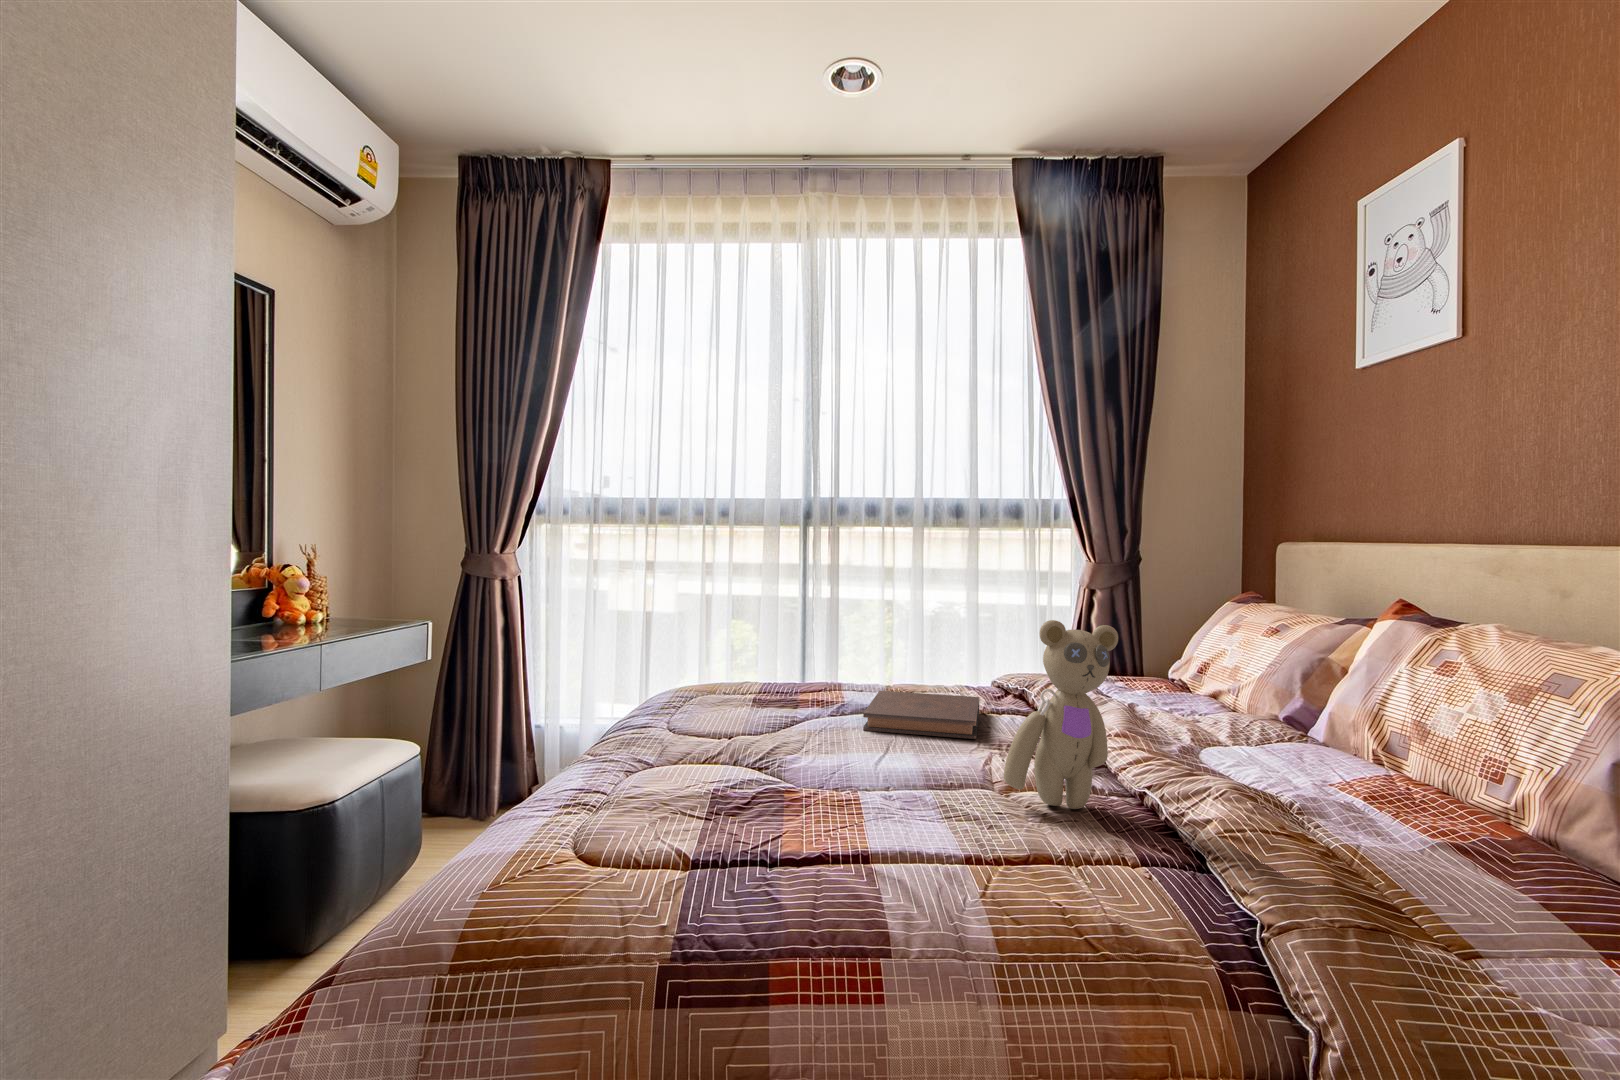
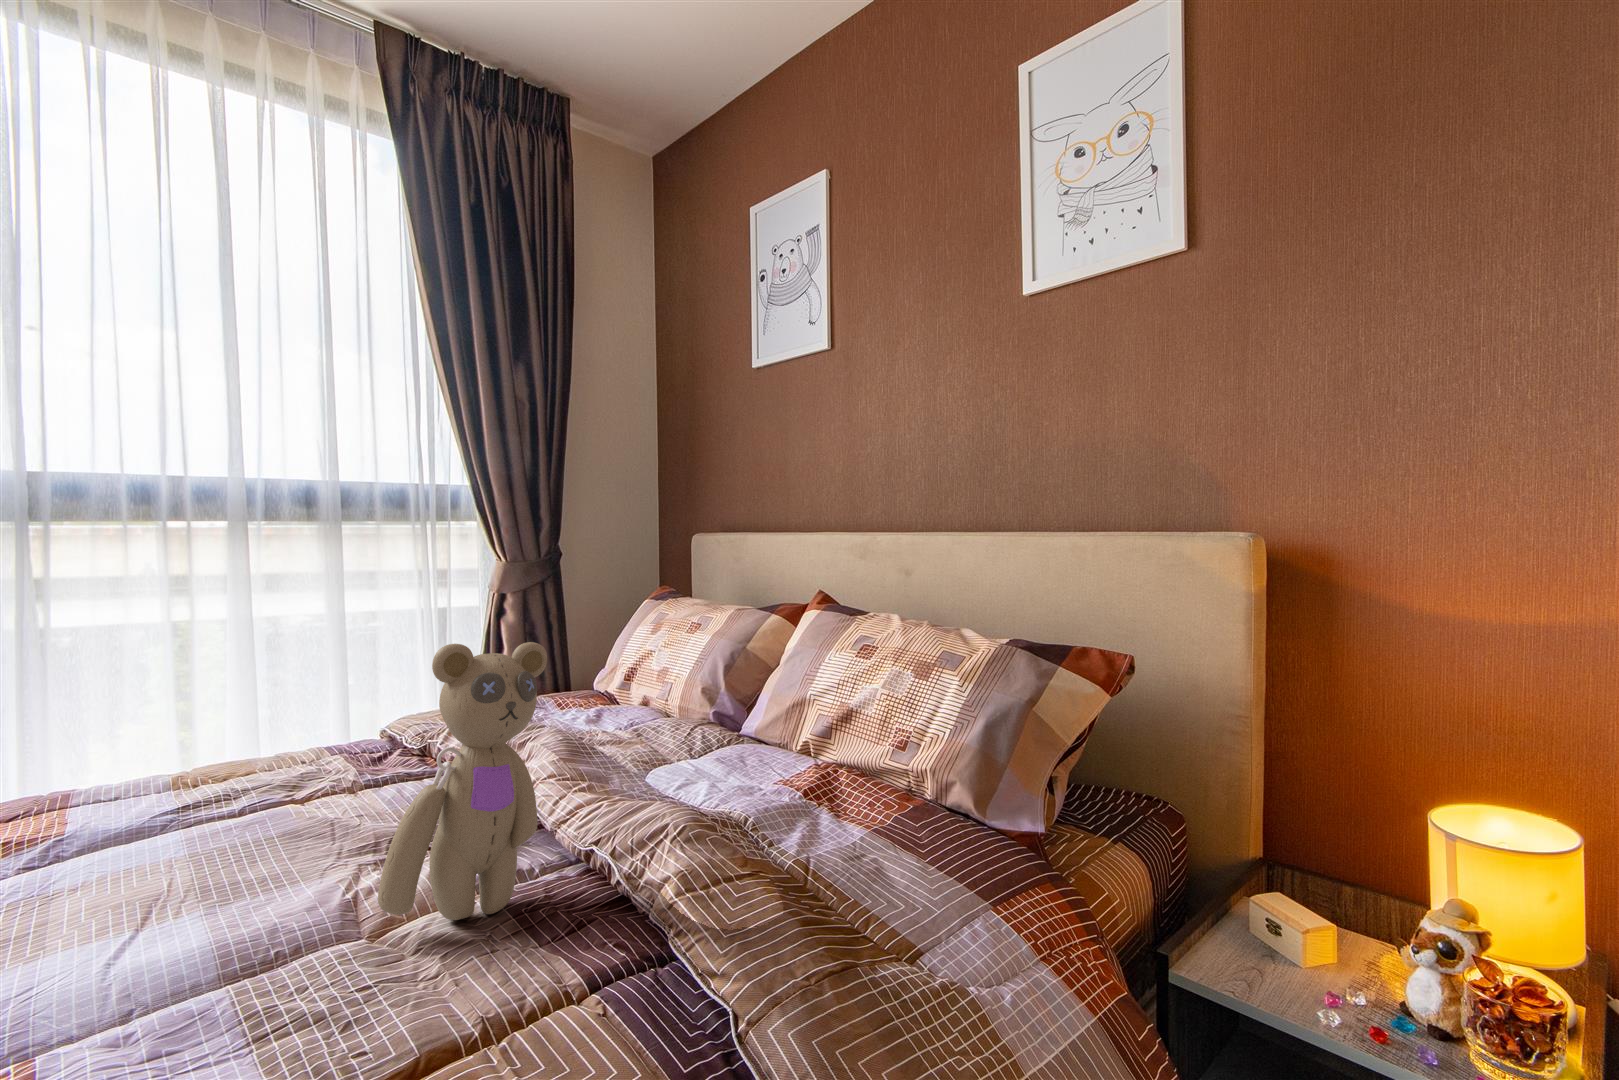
book: present [863,691,979,739] -> none [104,767,346,878]

